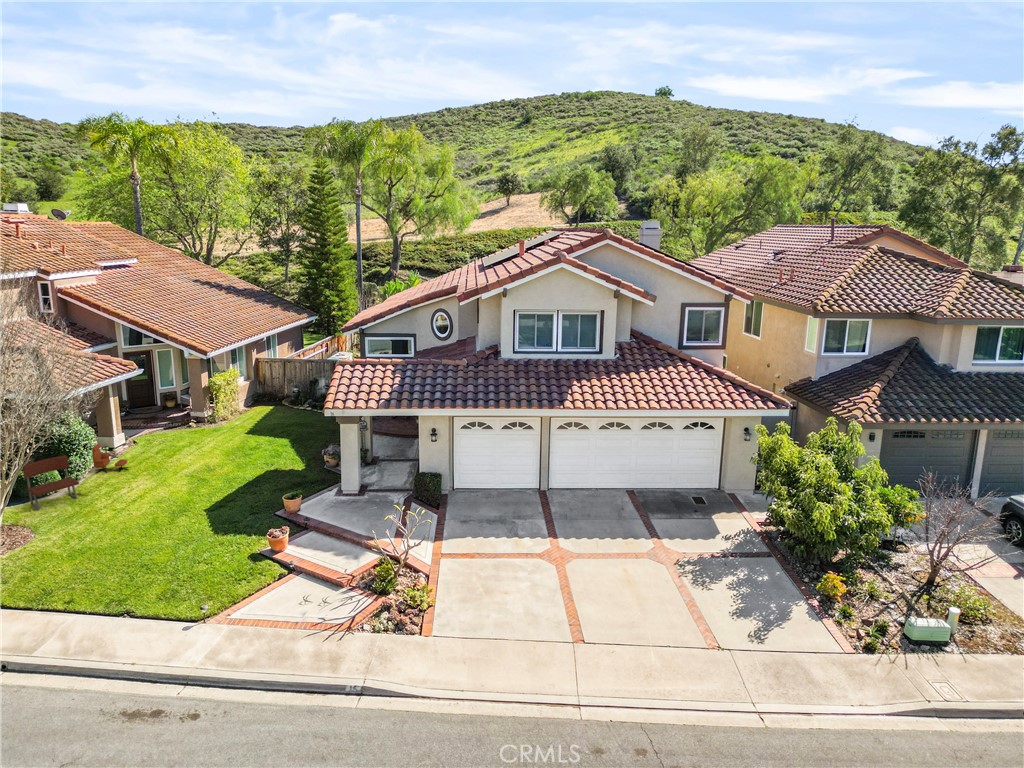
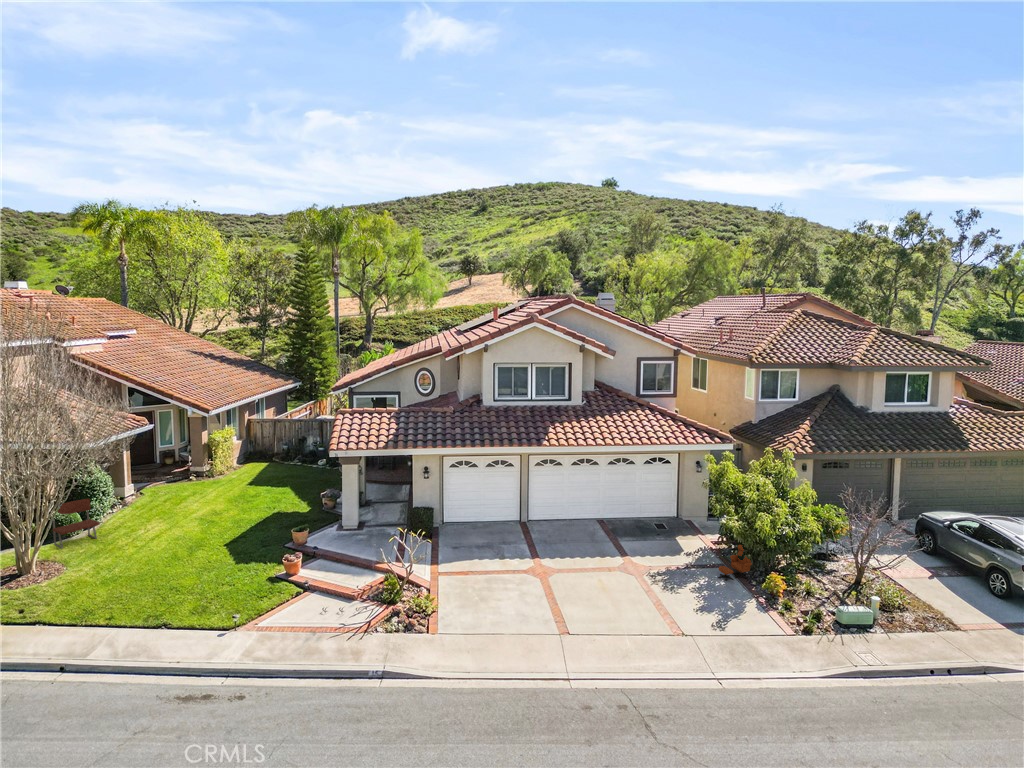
lounge chair: present [92,444,128,473] -> present [718,545,752,581]

